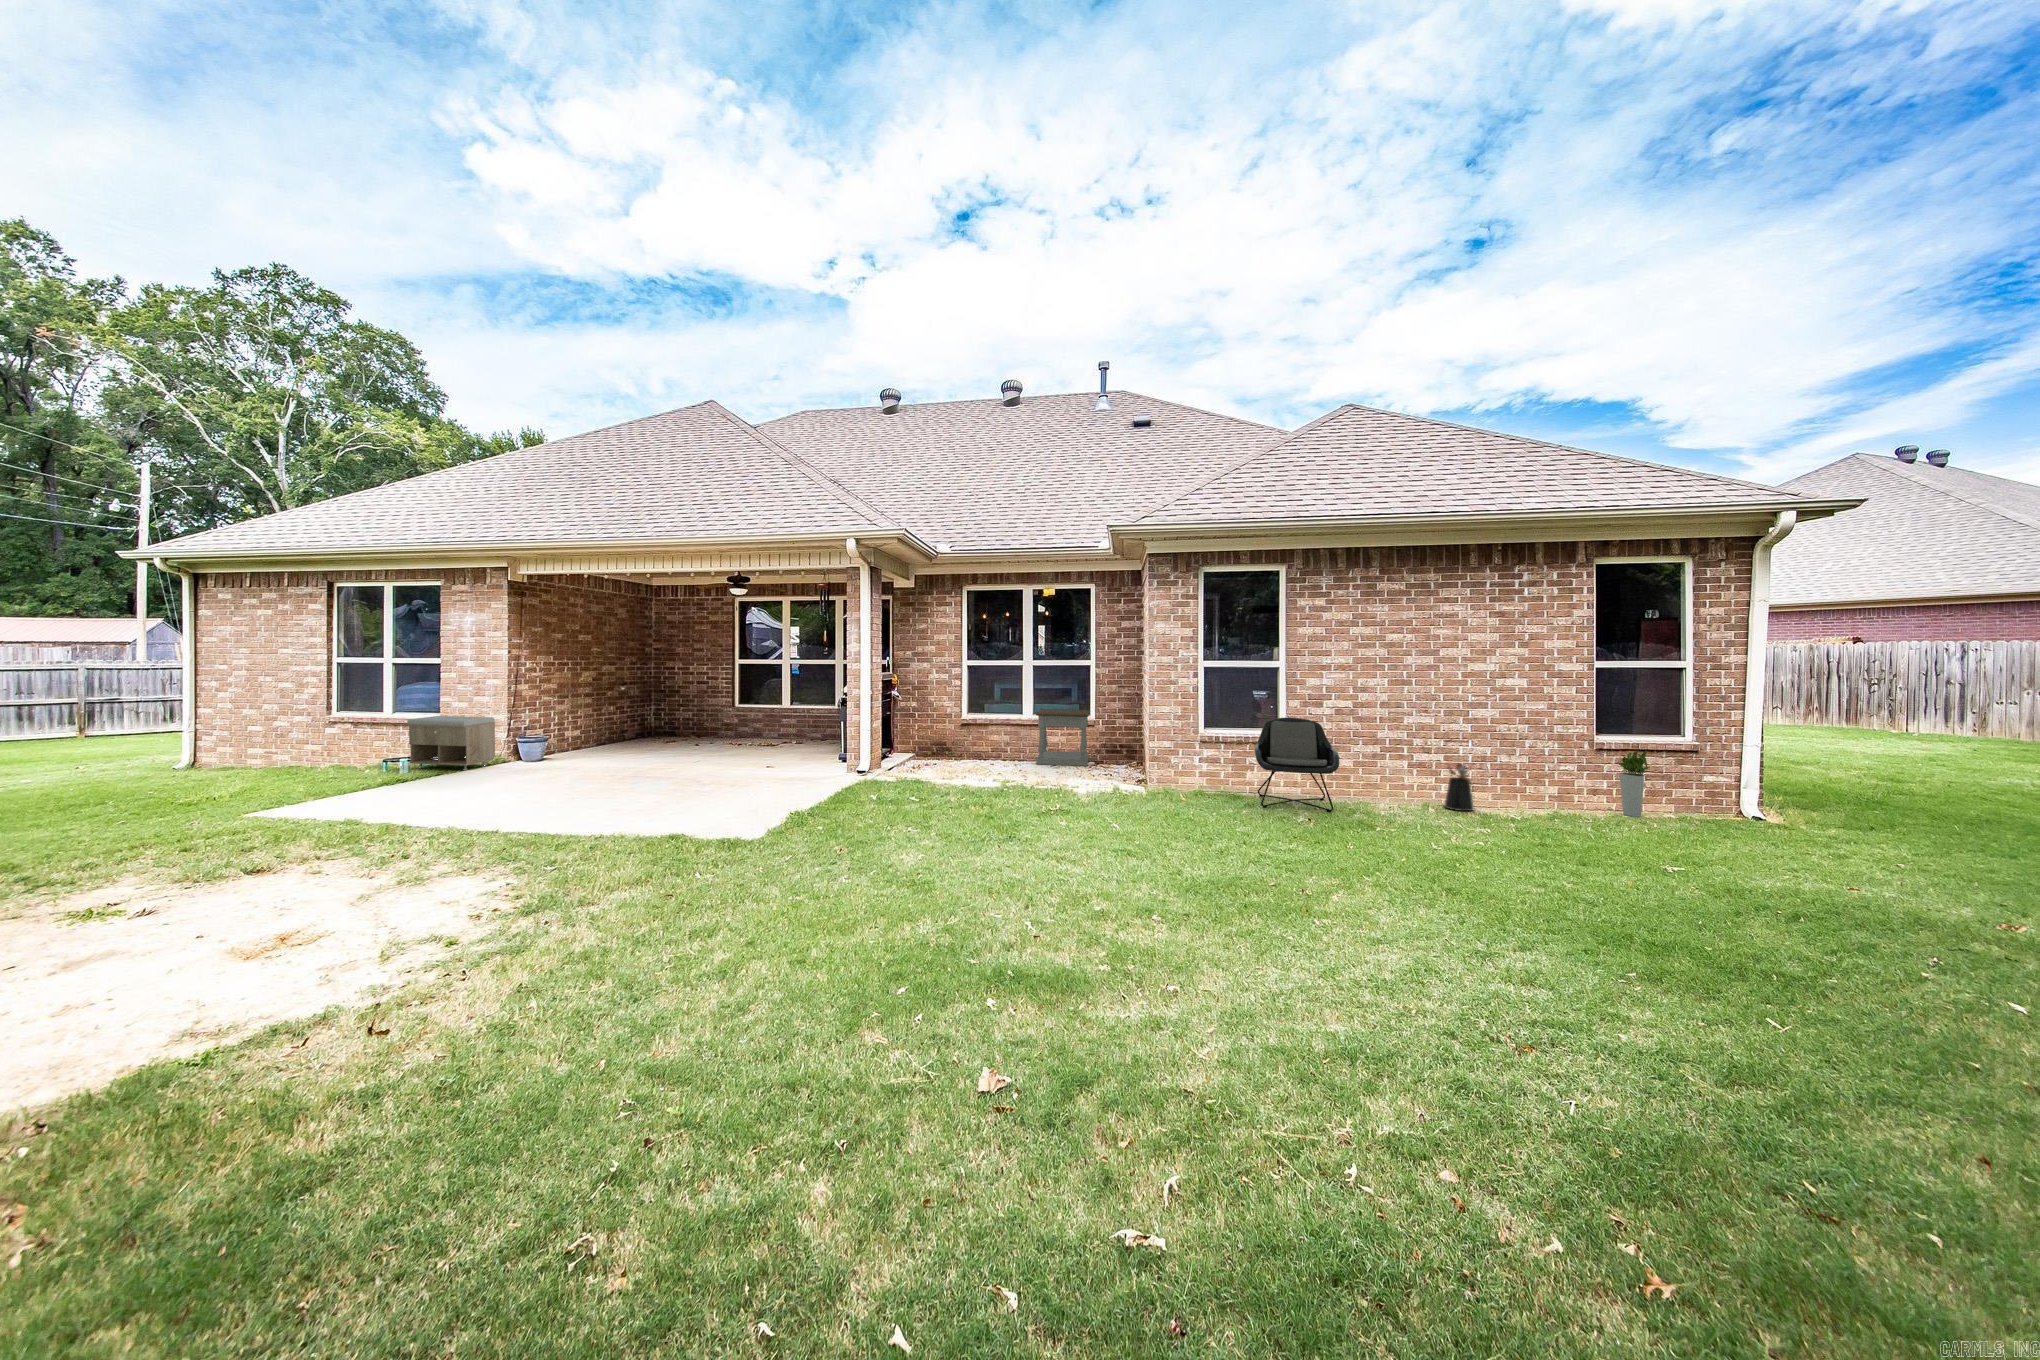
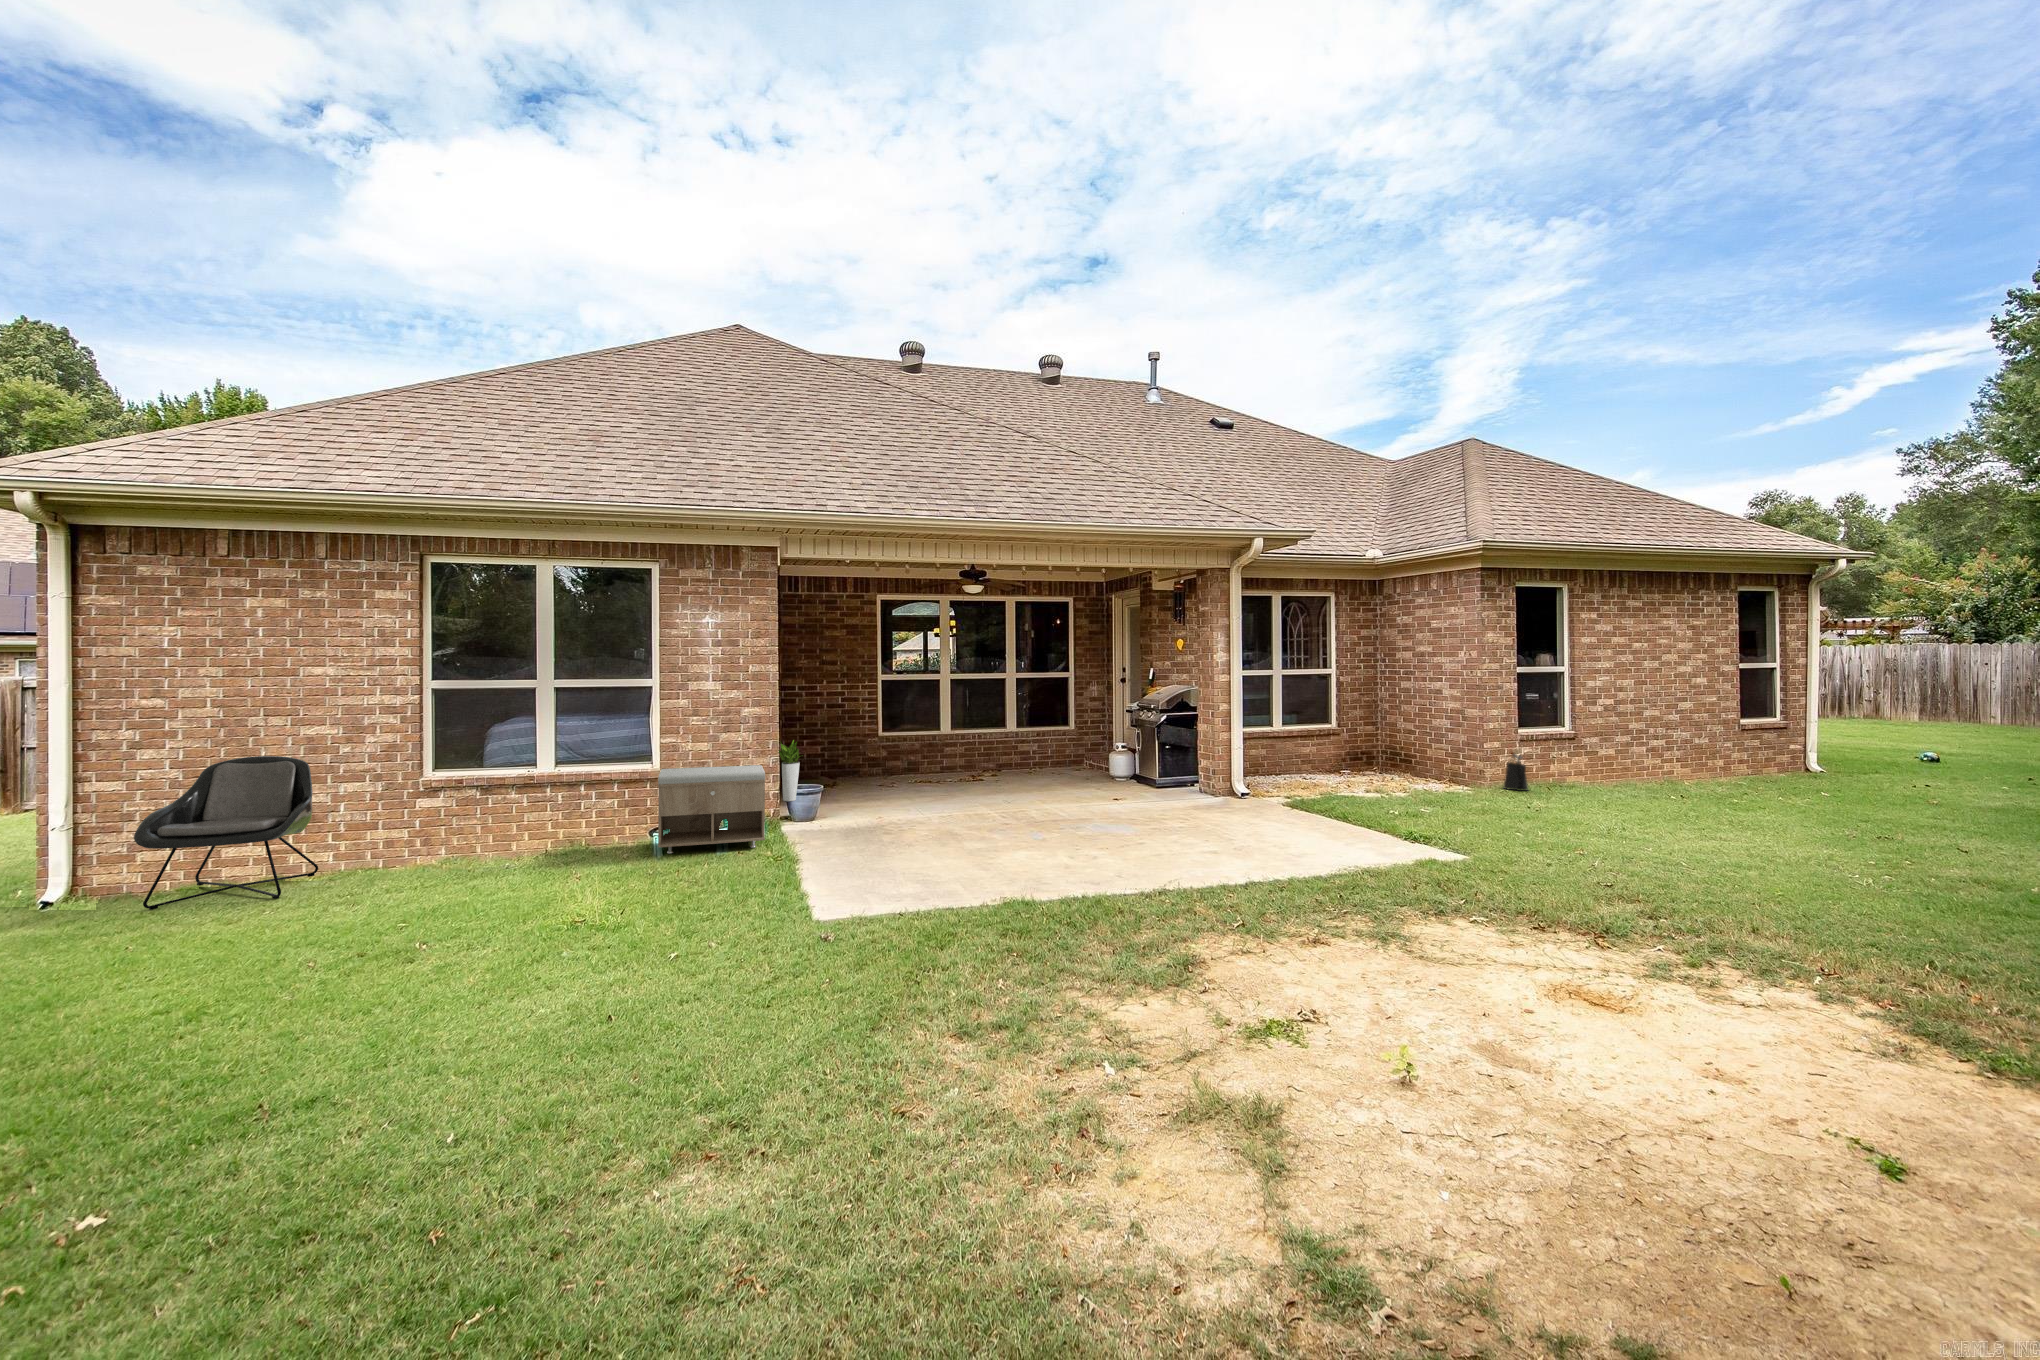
side table: present [1036,709,1090,766] -> none [1271,719,1347,776]
lounge chair: present [1254,717,1339,812] -> present [134,756,318,910]
planter: present [1618,751,1650,817] -> present [778,740,800,801]
watering can: present [1444,763,1474,811] -> present [1503,751,1529,791]

